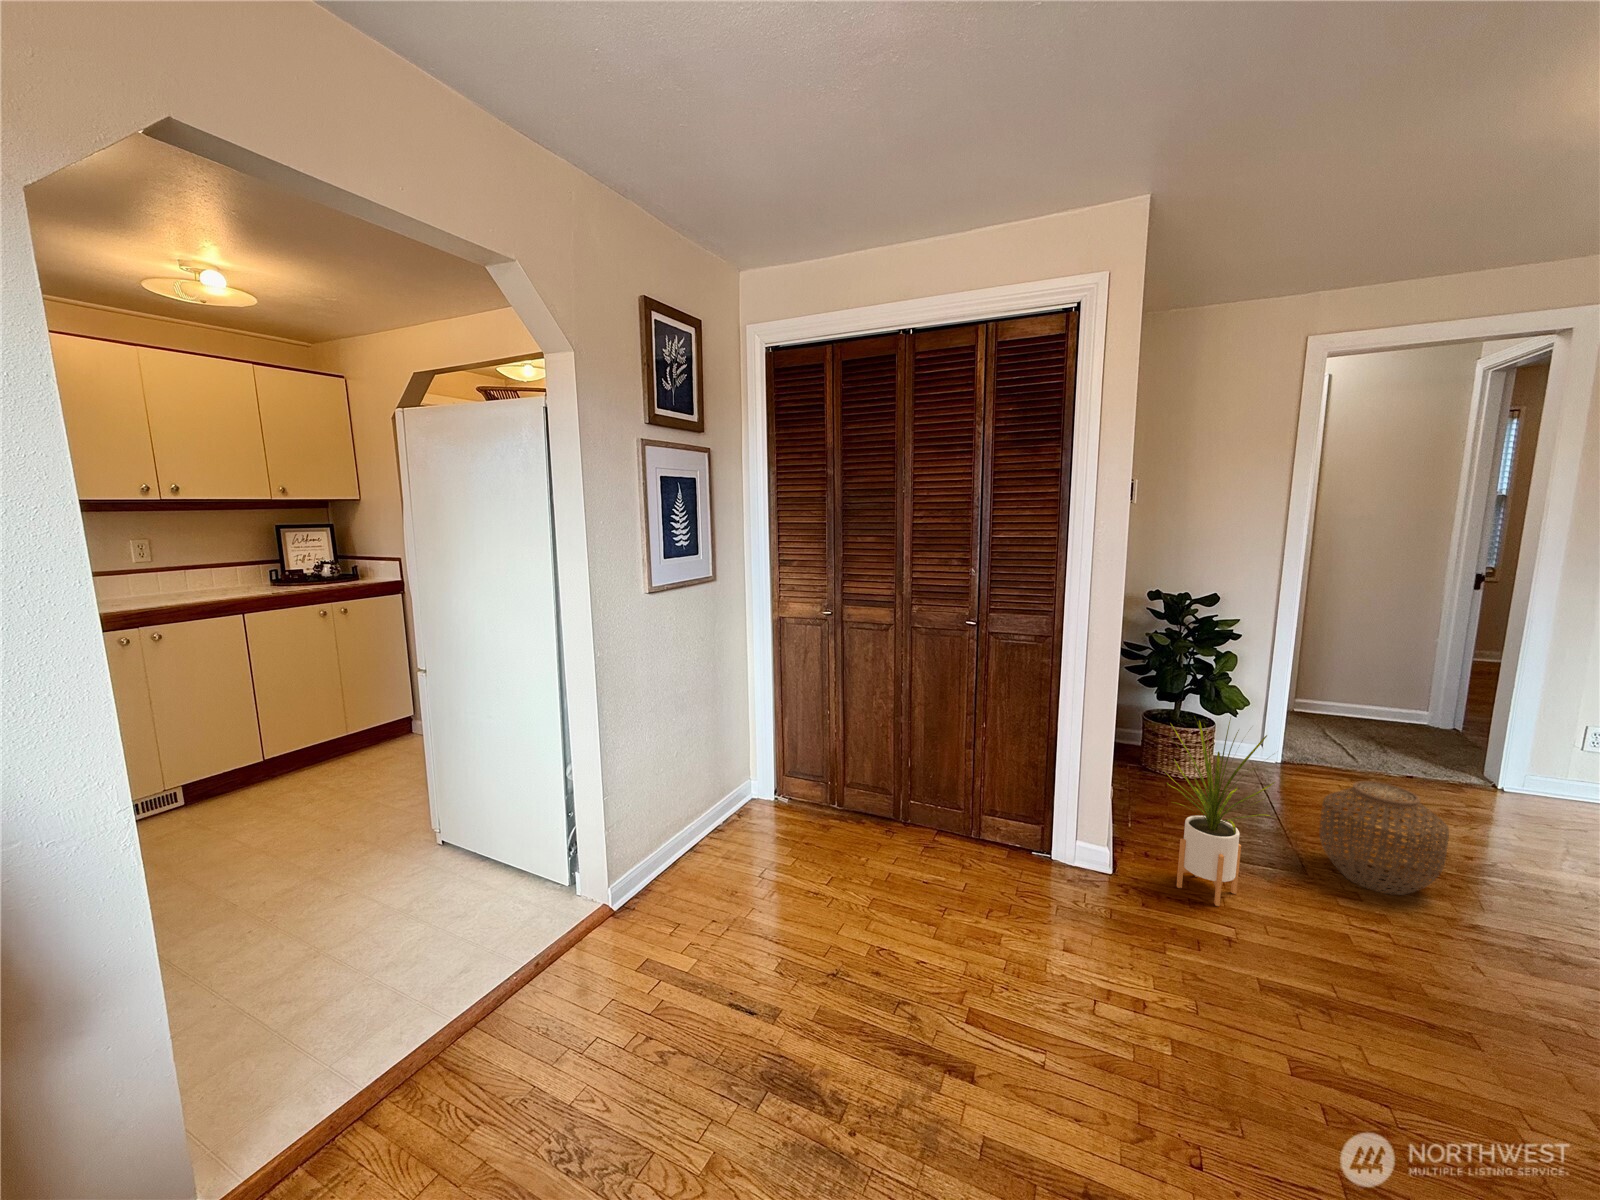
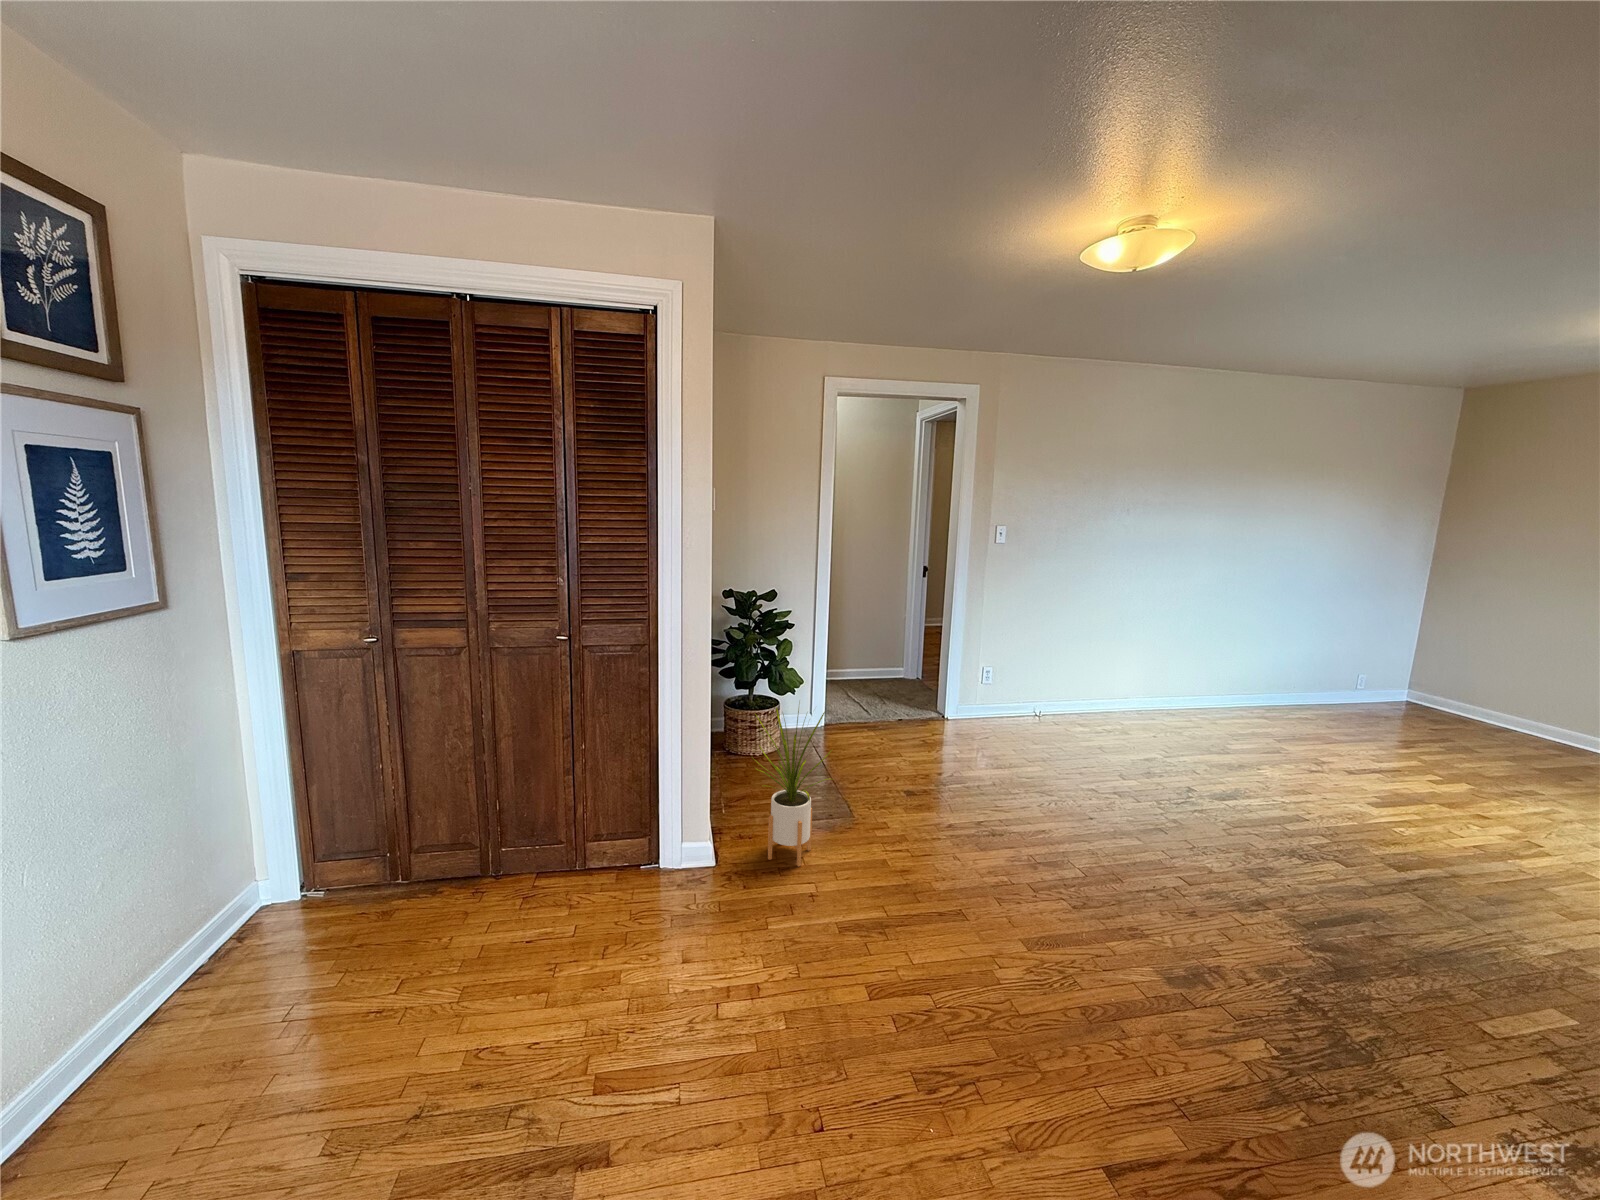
woven basket: present [1320,781,1449,895] -> none [859,732,931,816]

